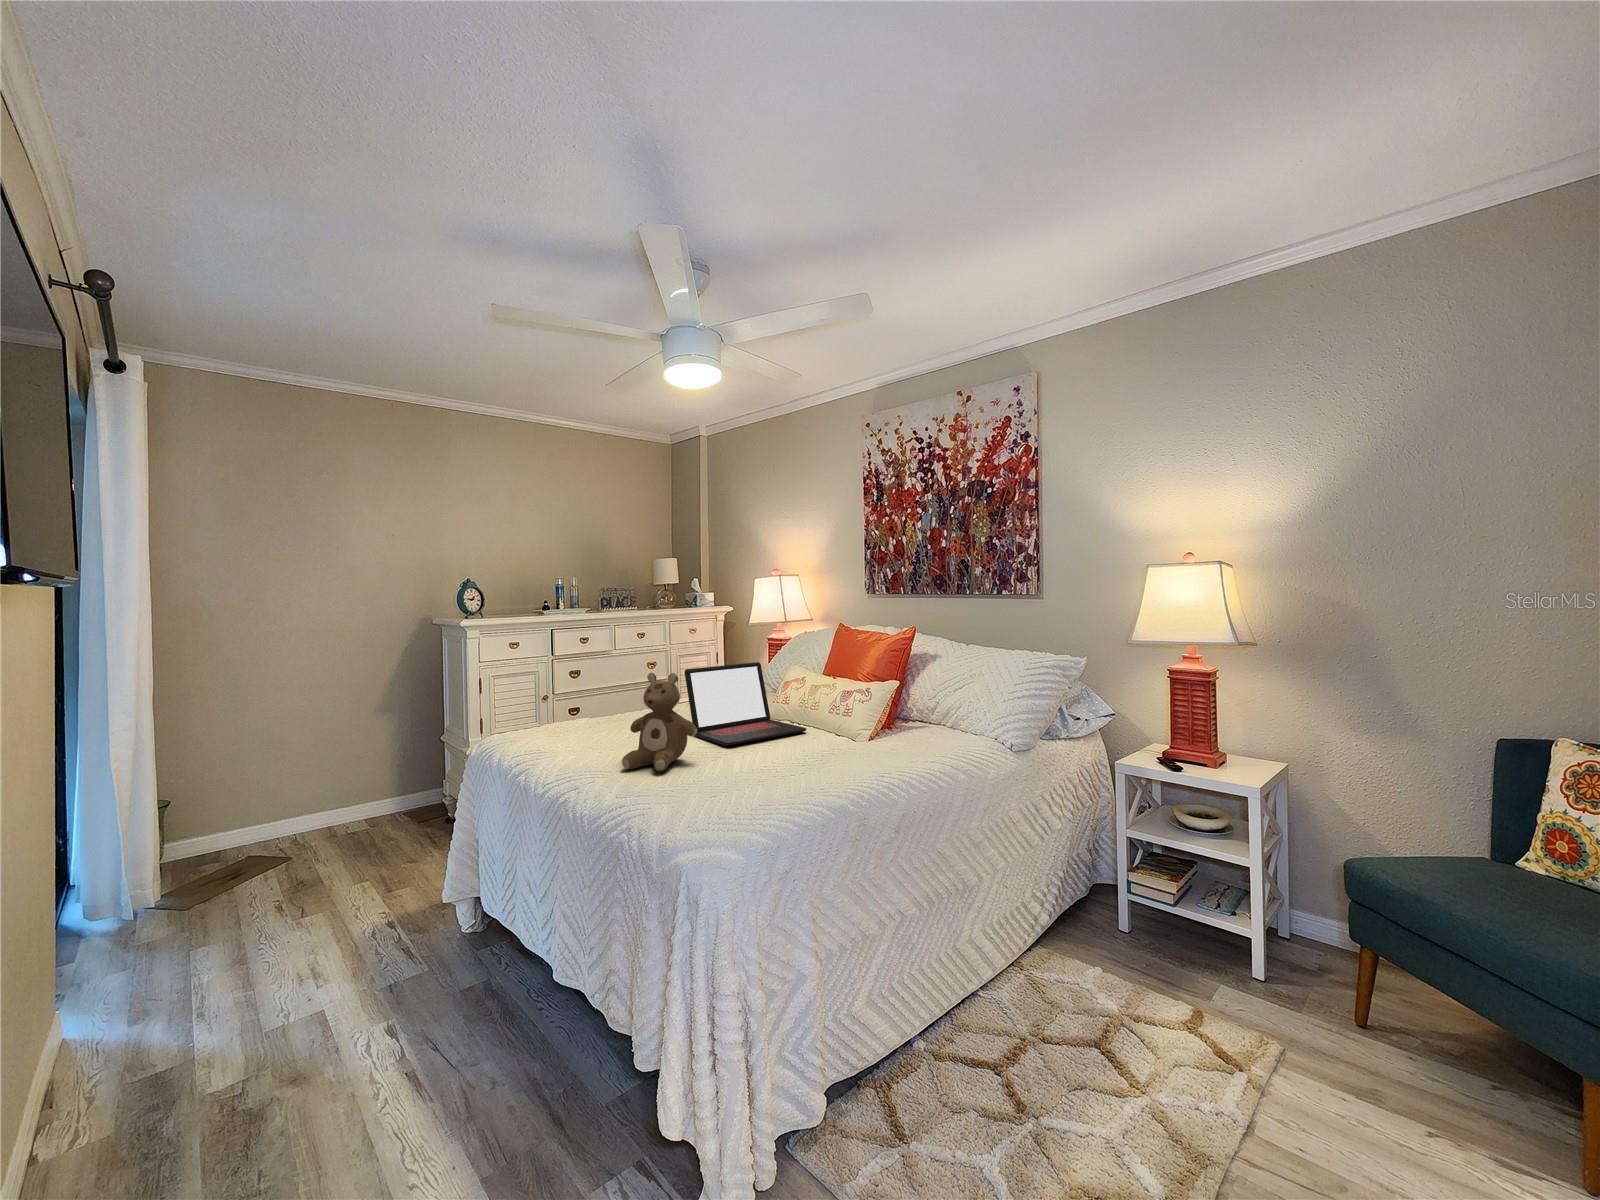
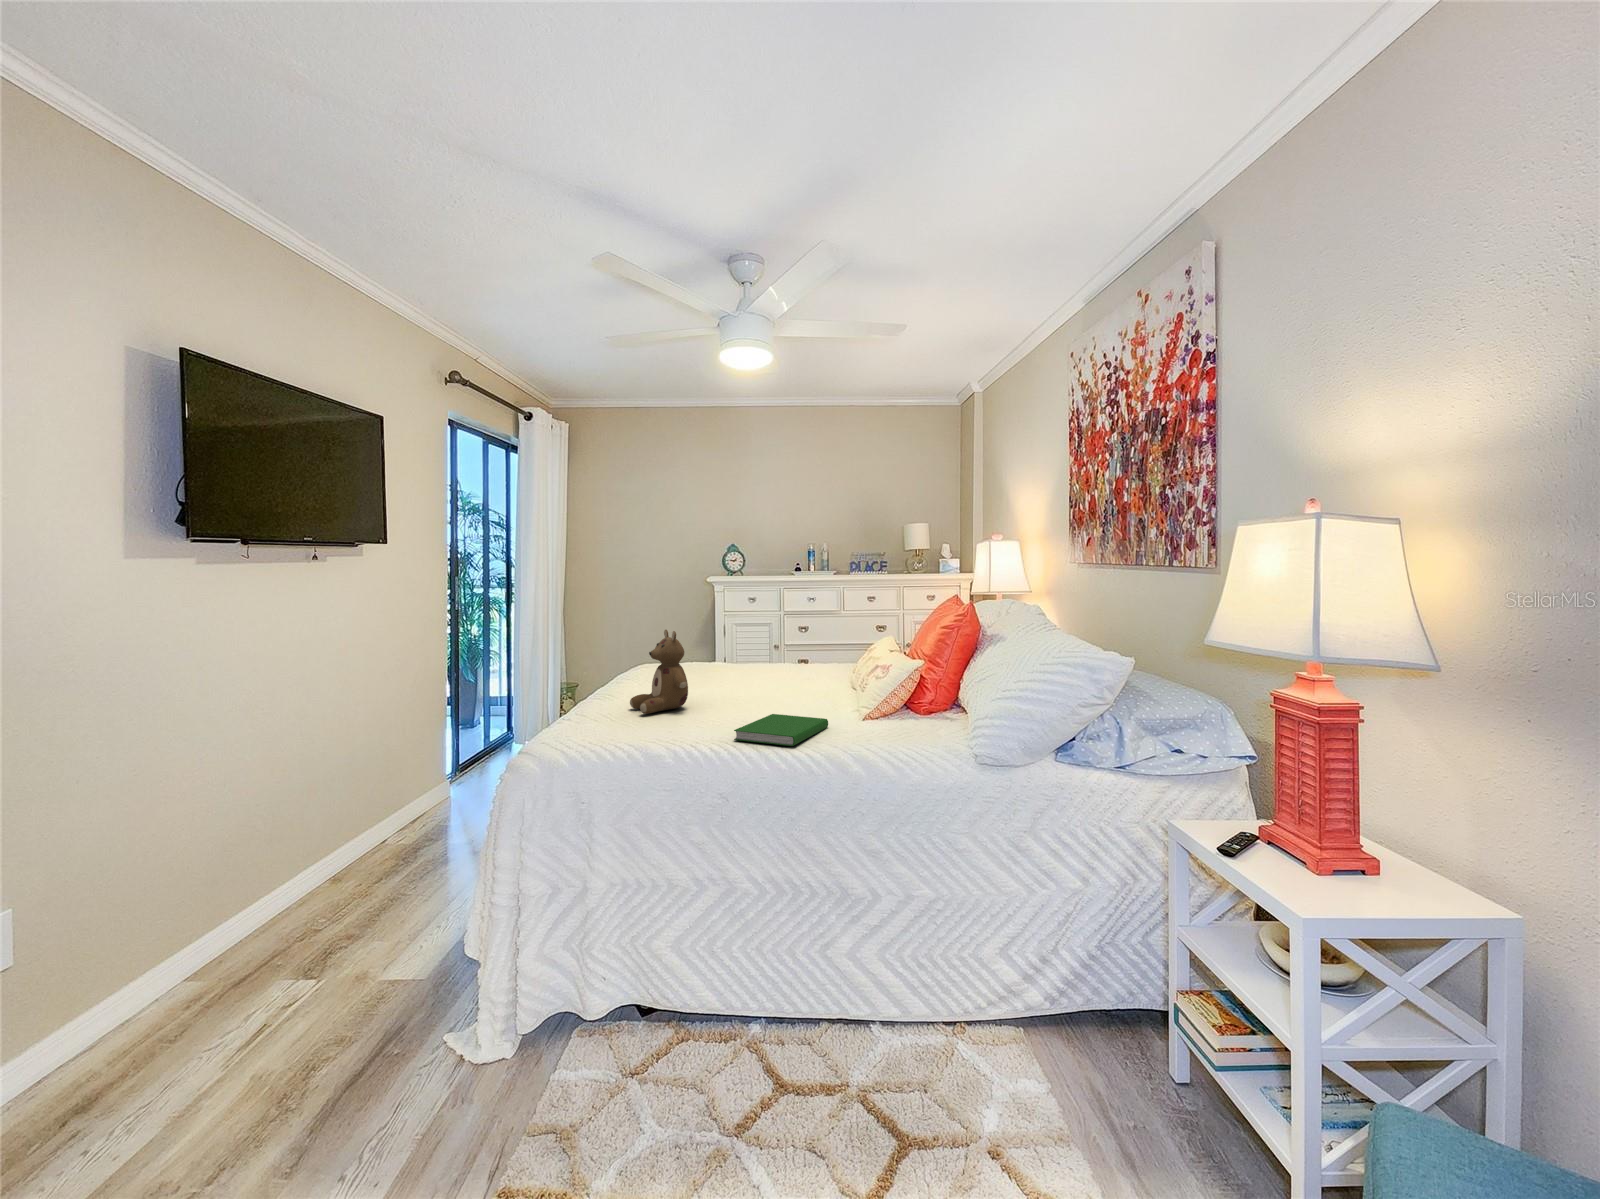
laptop: present [685,662,806,746] -> none [738,631,835,704]
hardcover book: none [799,743,885,776] -> present [734,714,828,746]

